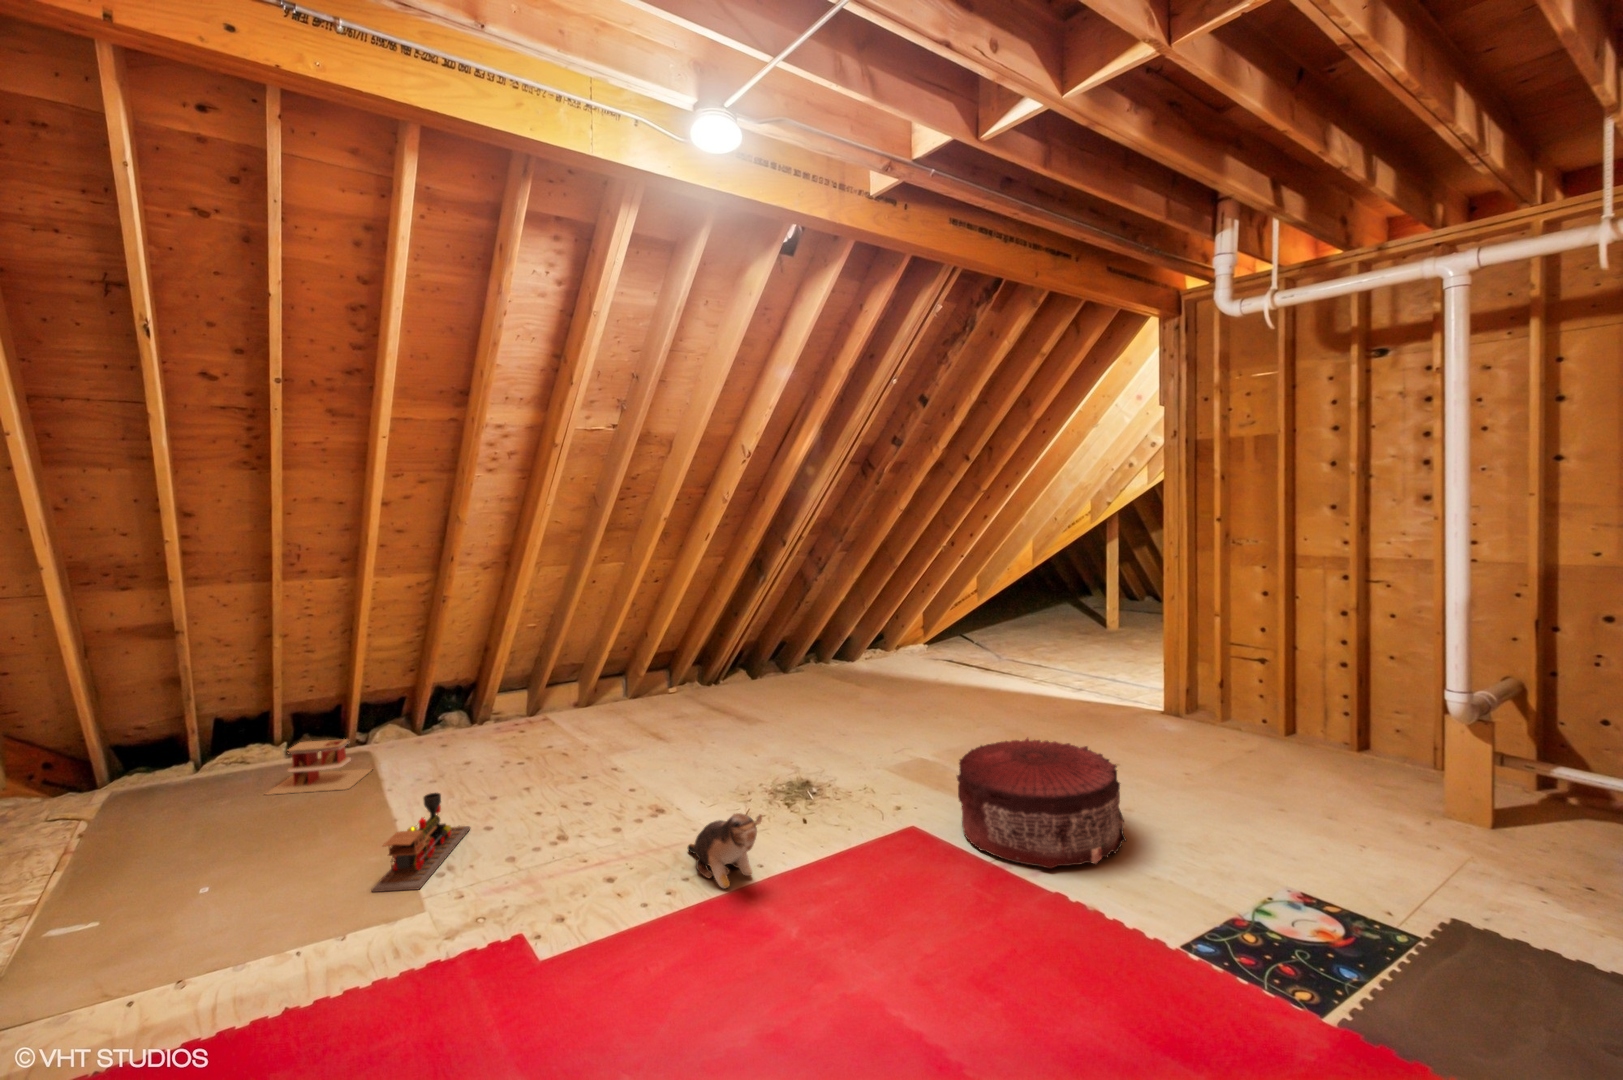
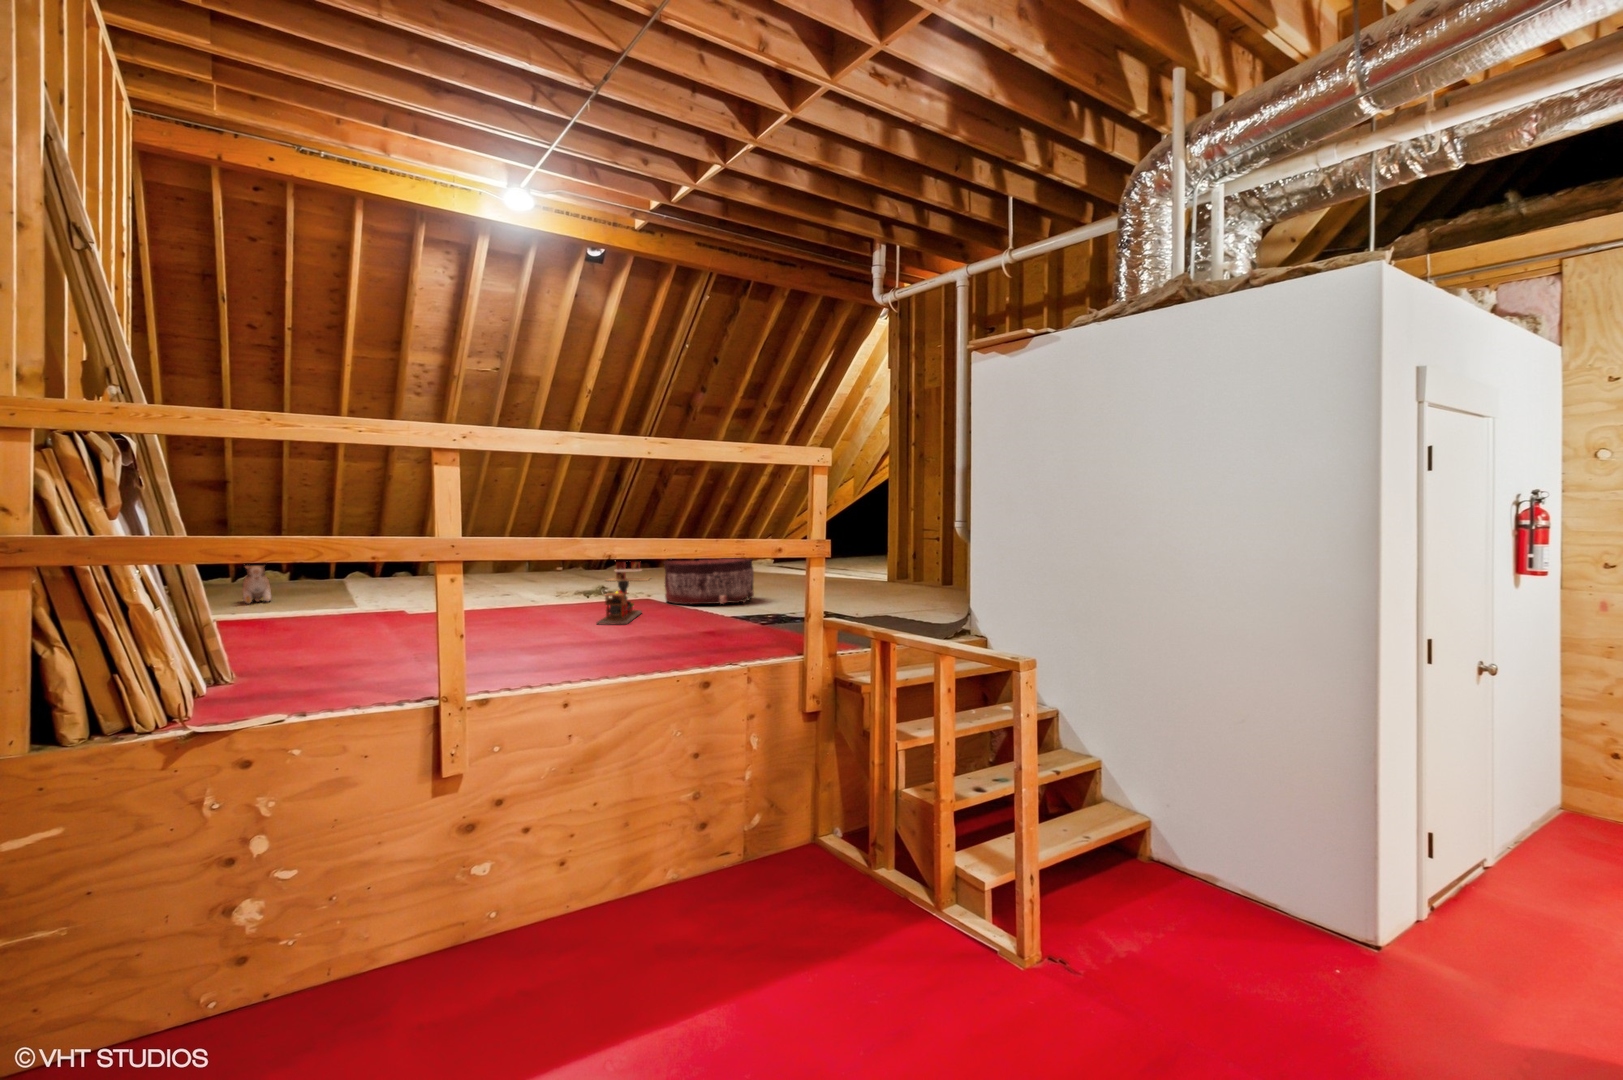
toy house: present [266,739,372,795] -> present [607,562,650,581]
toy train: present [371,793,470,892] -> present [597,580,642,625]
plush toy: present [688,813,762,888] -> present [242,564,272,604]

